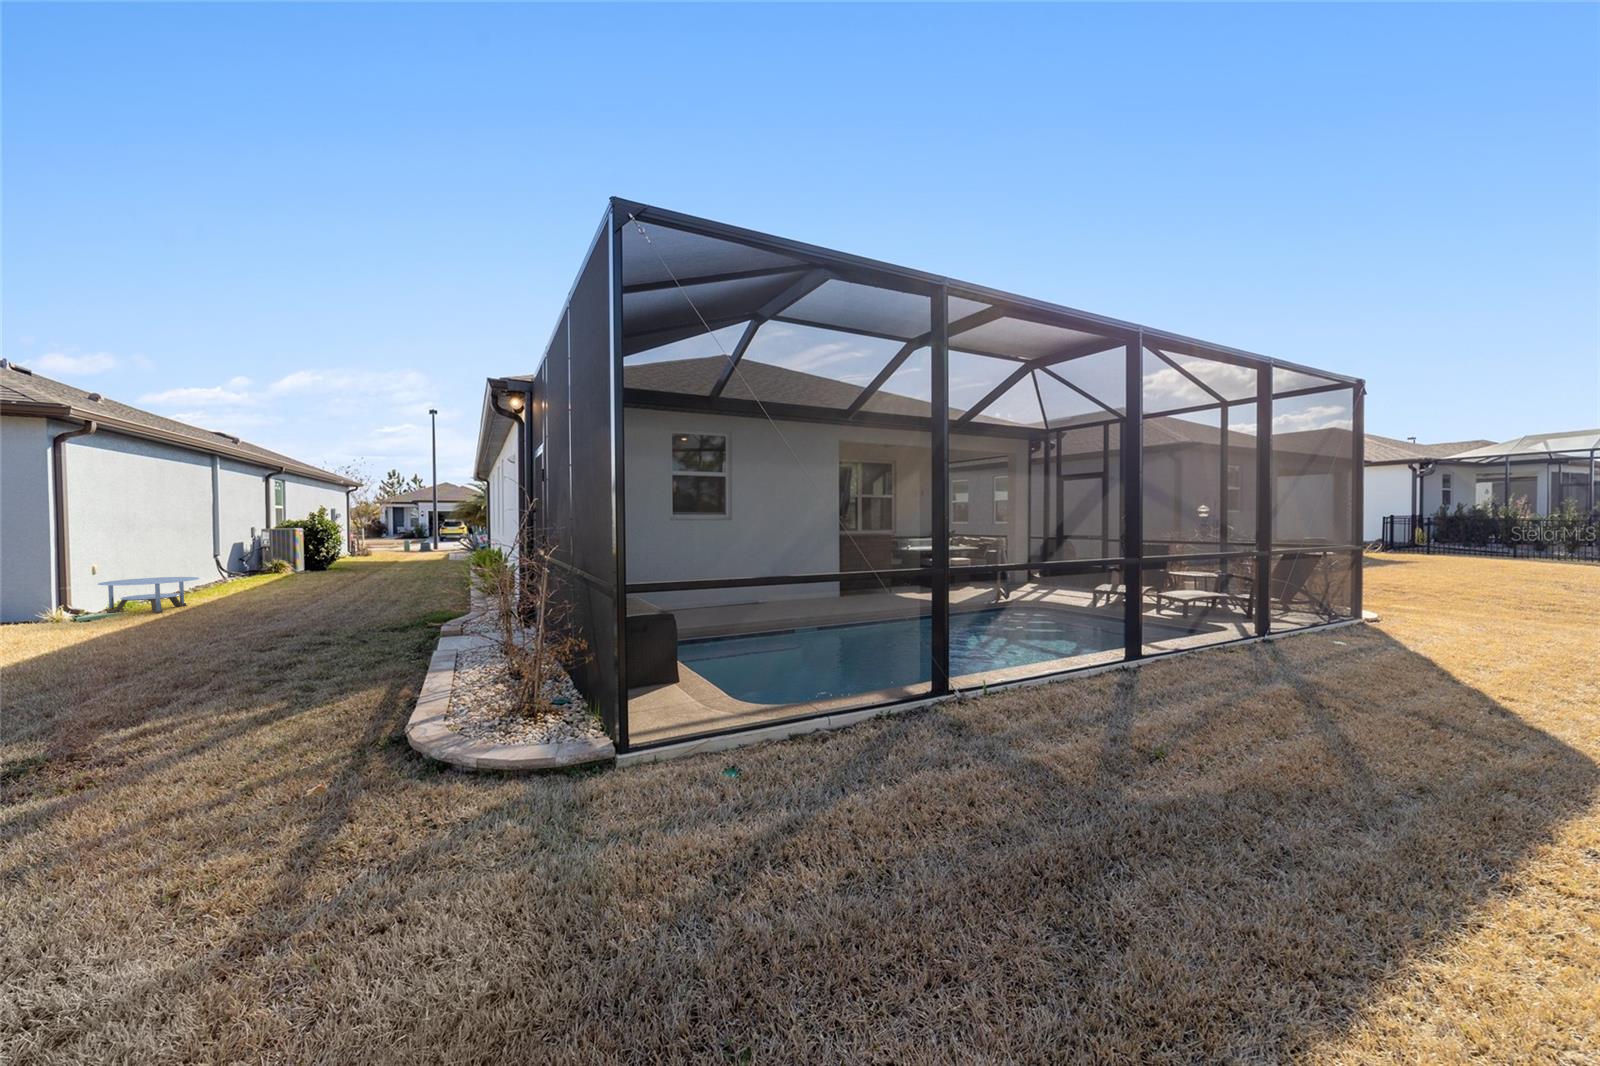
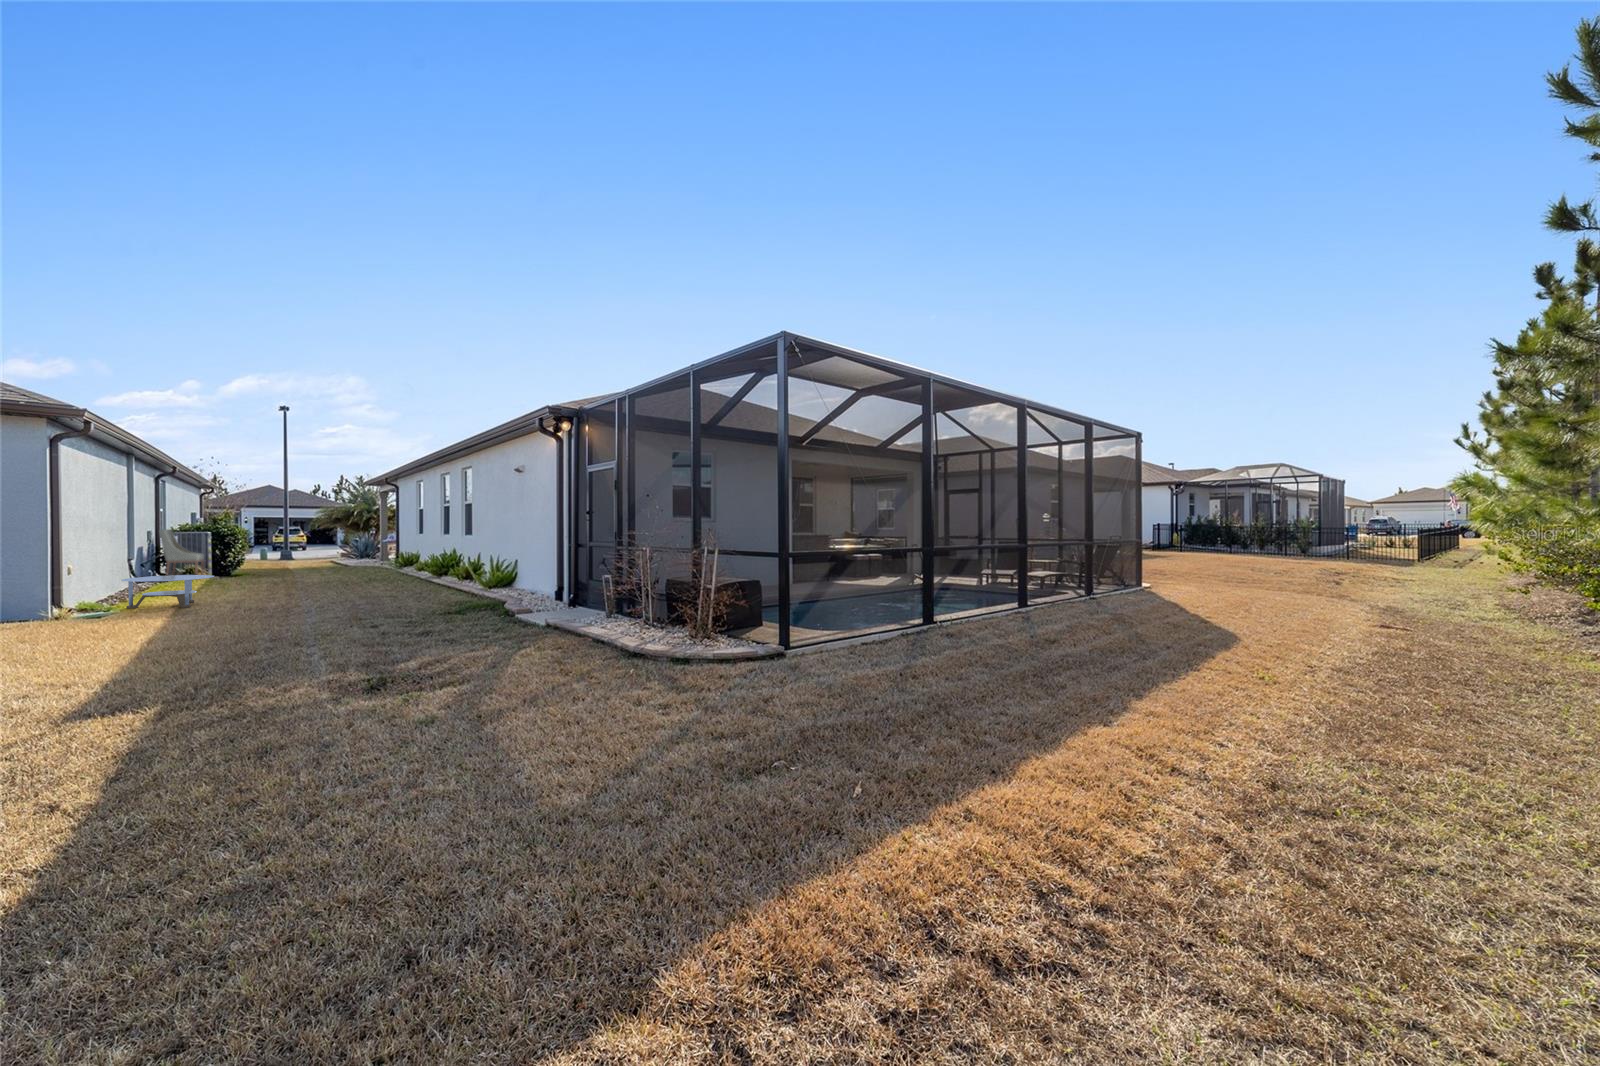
chair: none [251,526,296,574] -> present [160,529,204,575]

